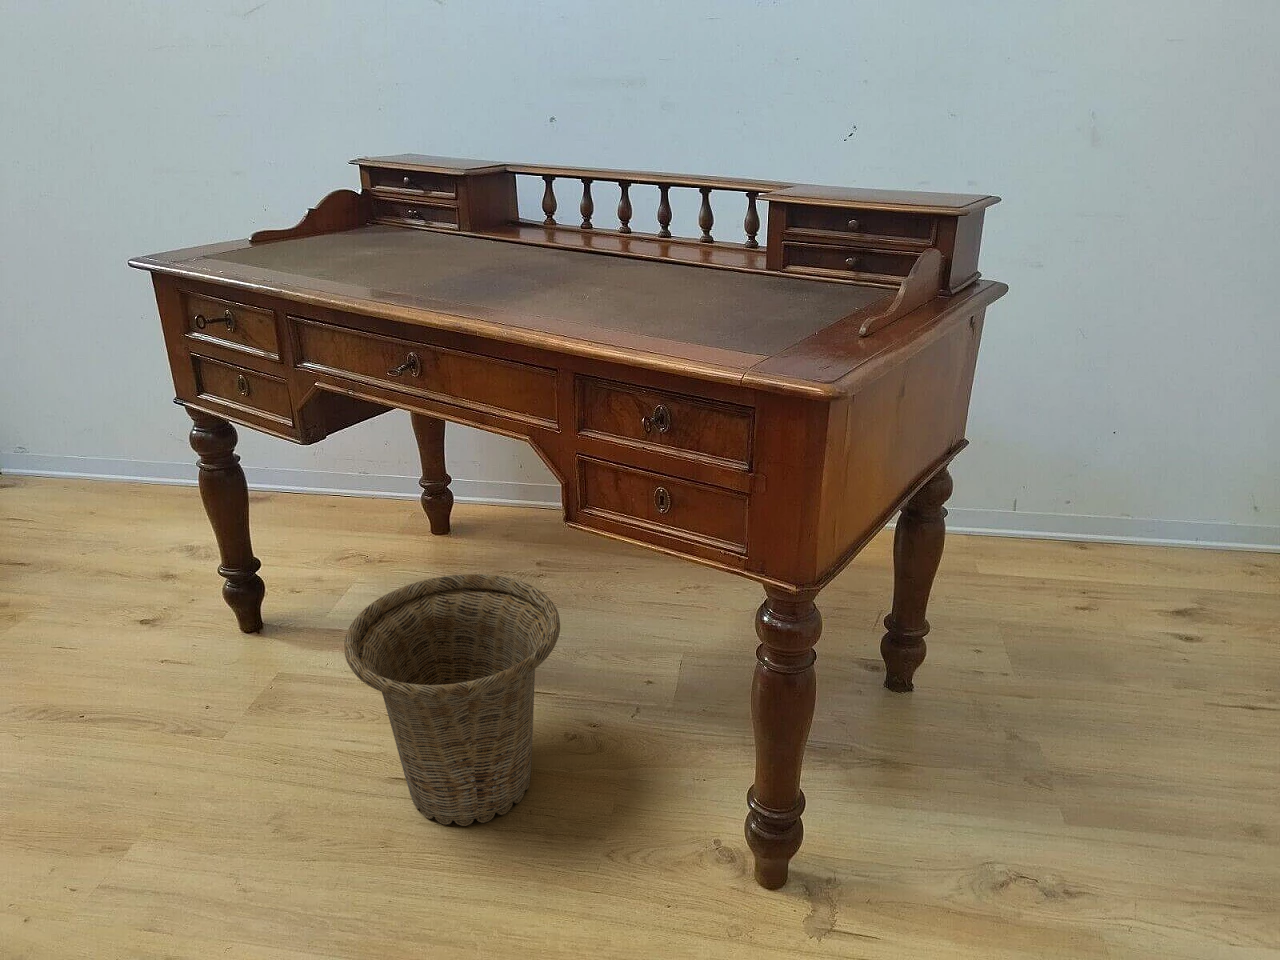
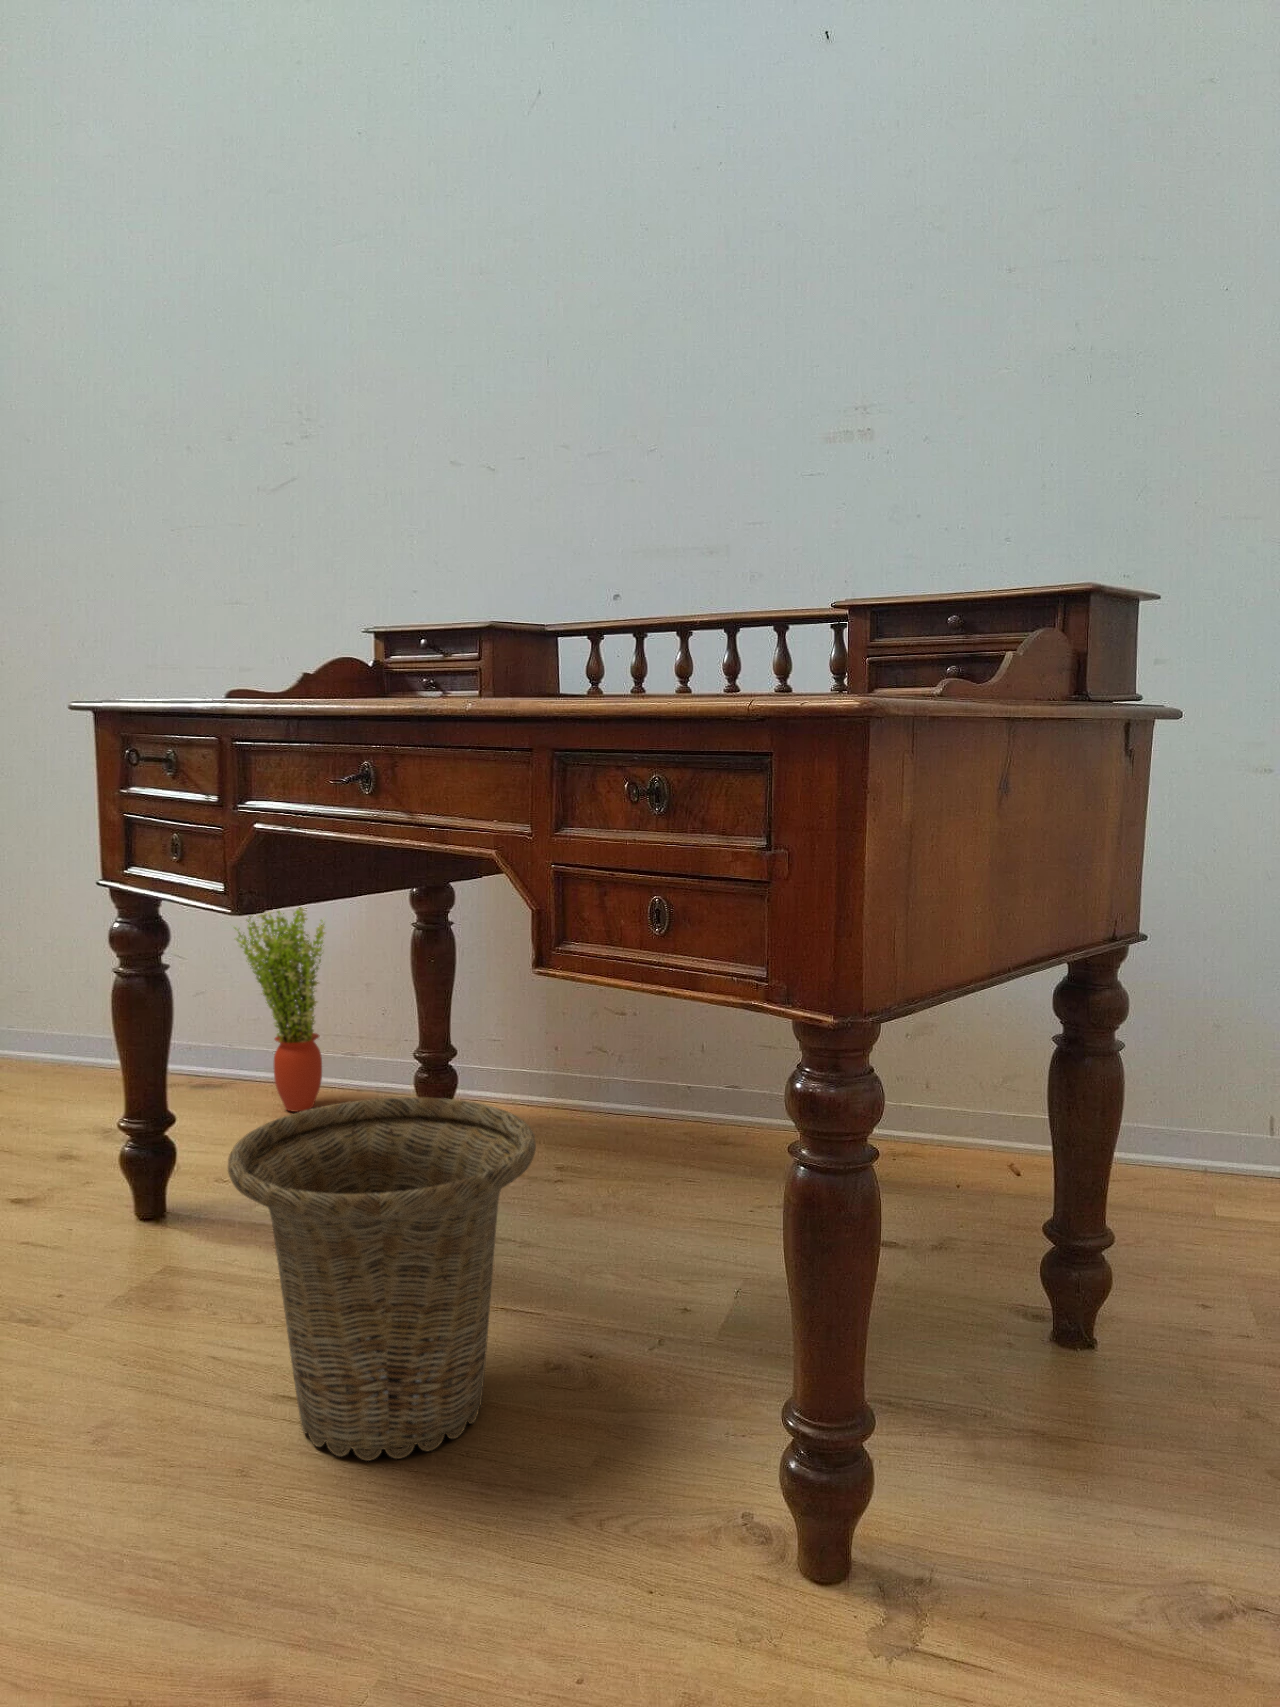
potted plant: none [265,364,349,520] -> present [235,907,325,1112]

